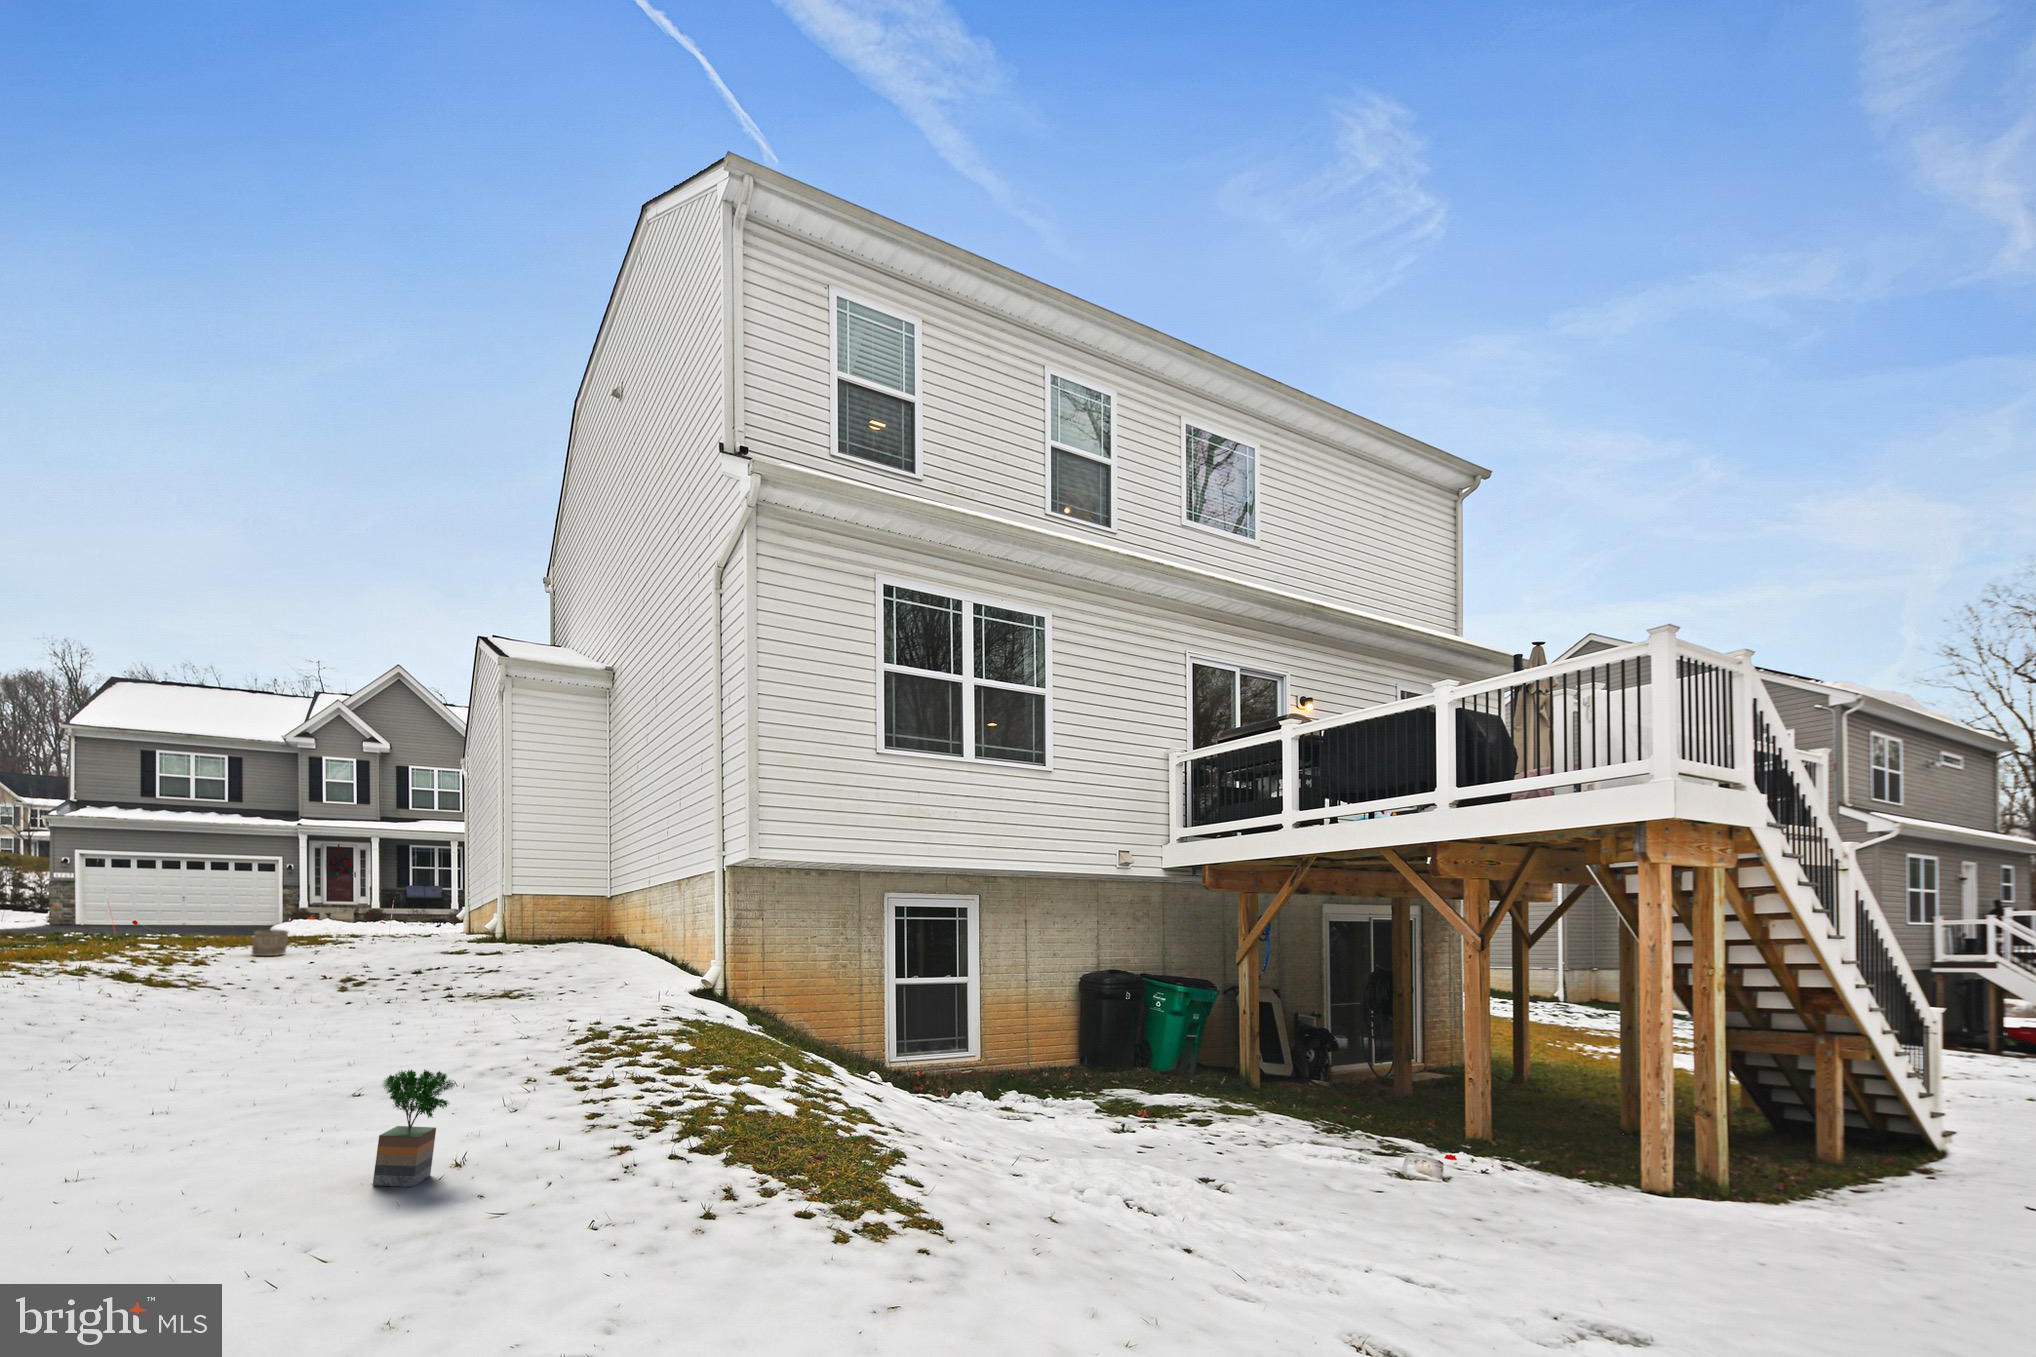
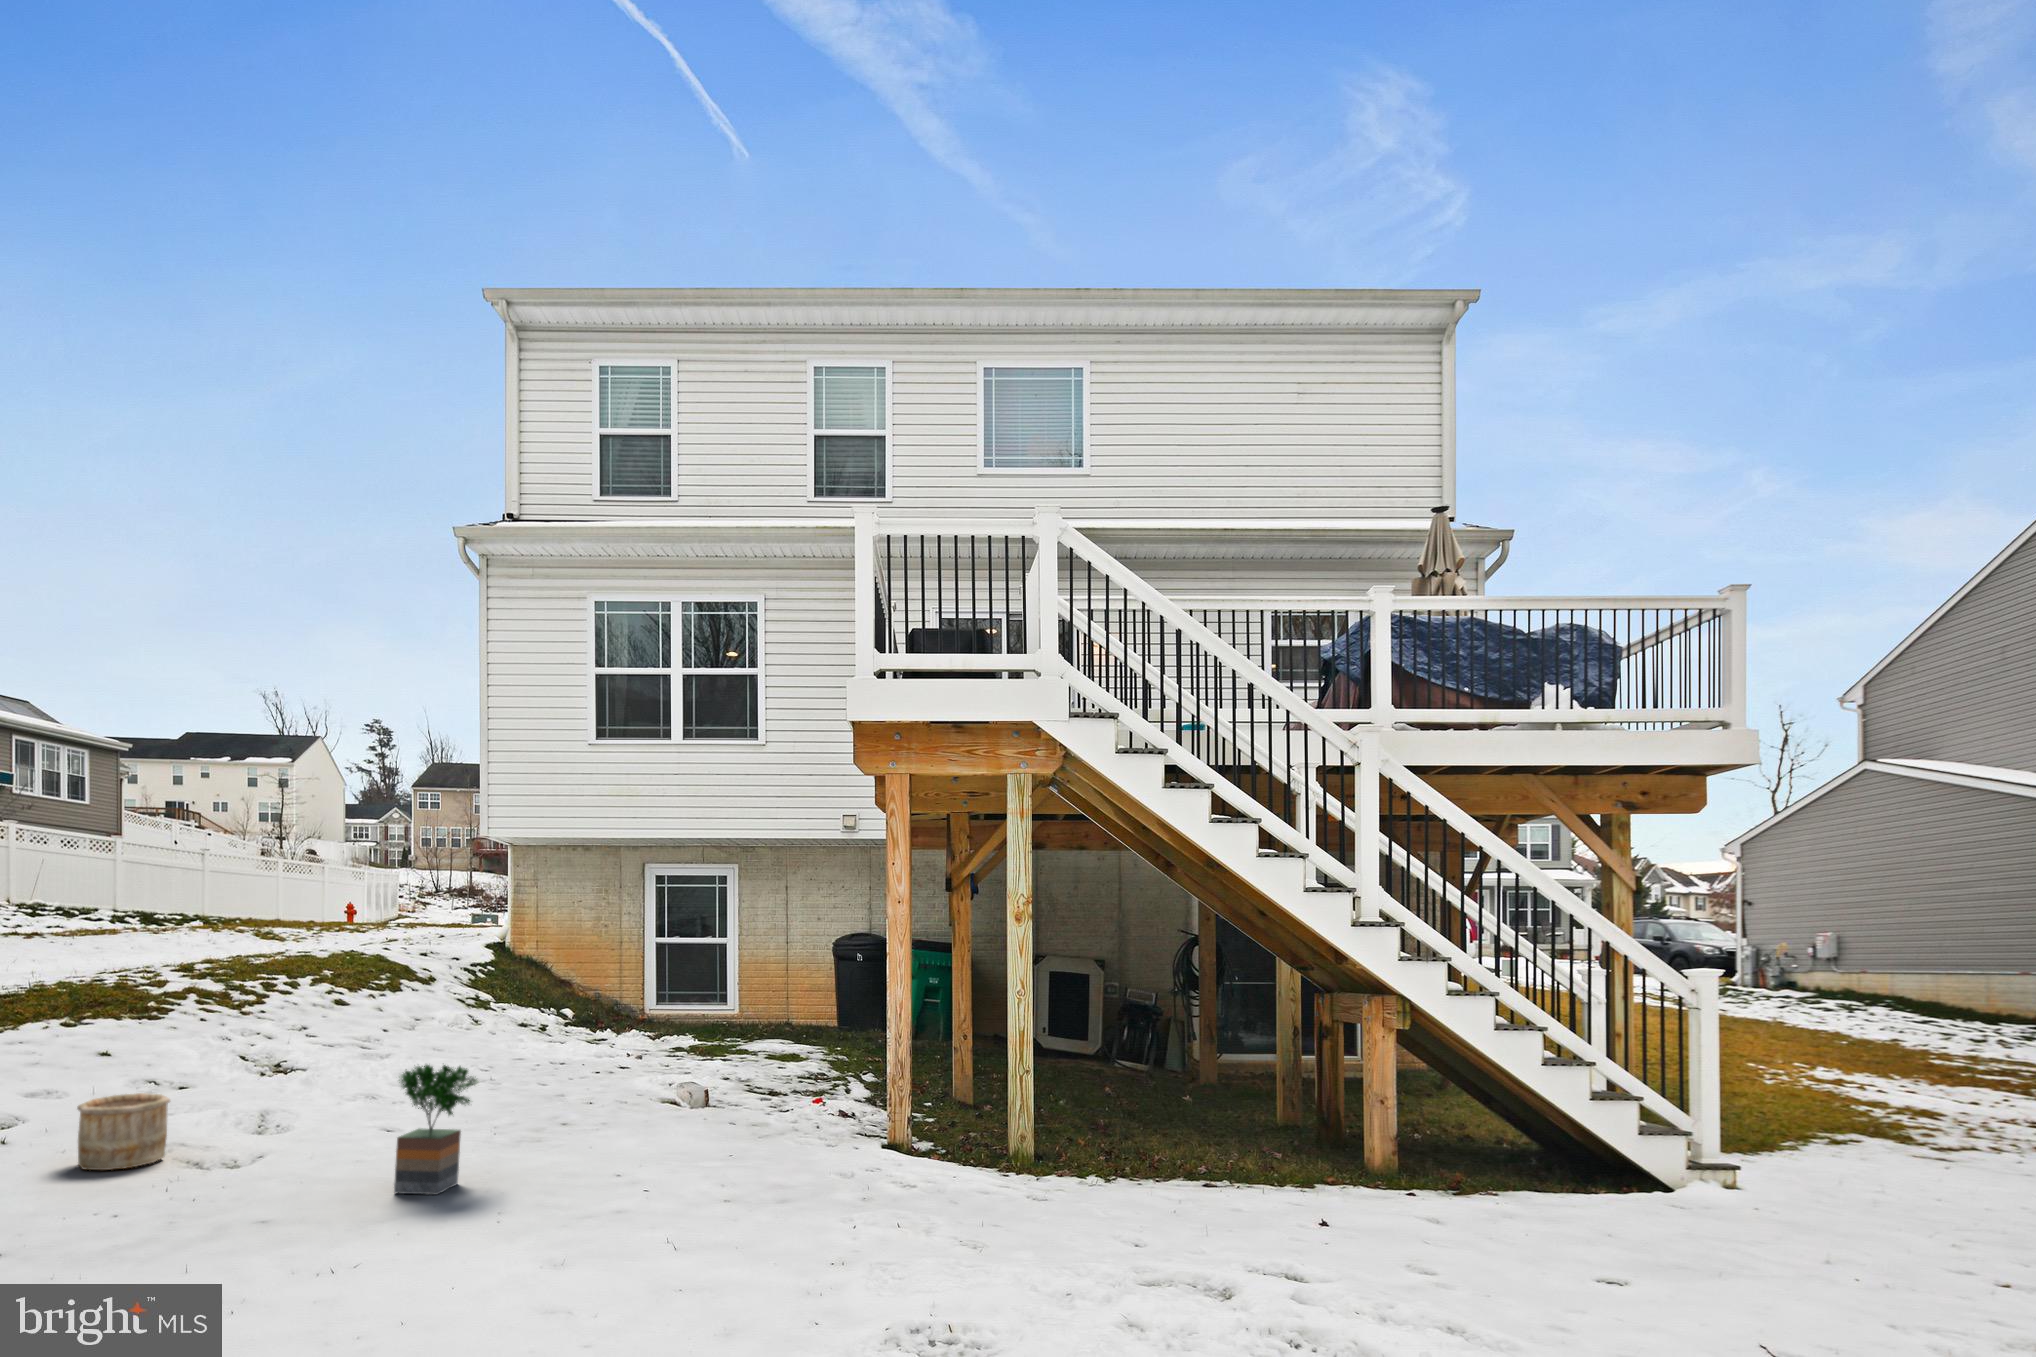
wooden bucket: present [252,929,288,956] -> present [77,1093,170,1170]

